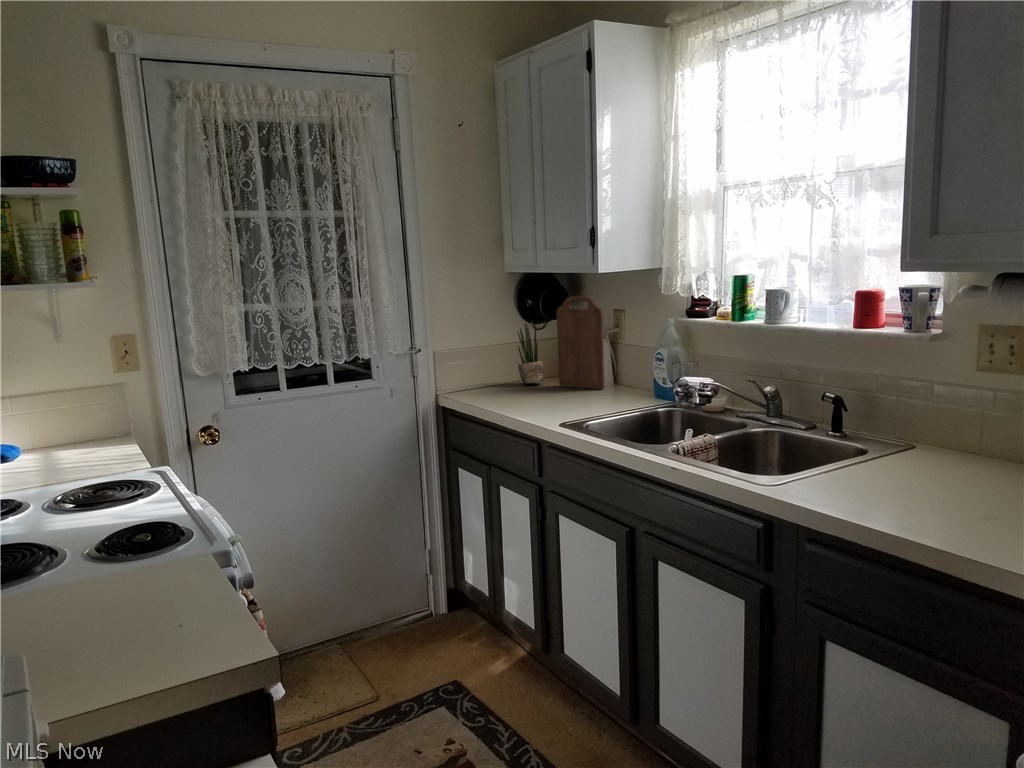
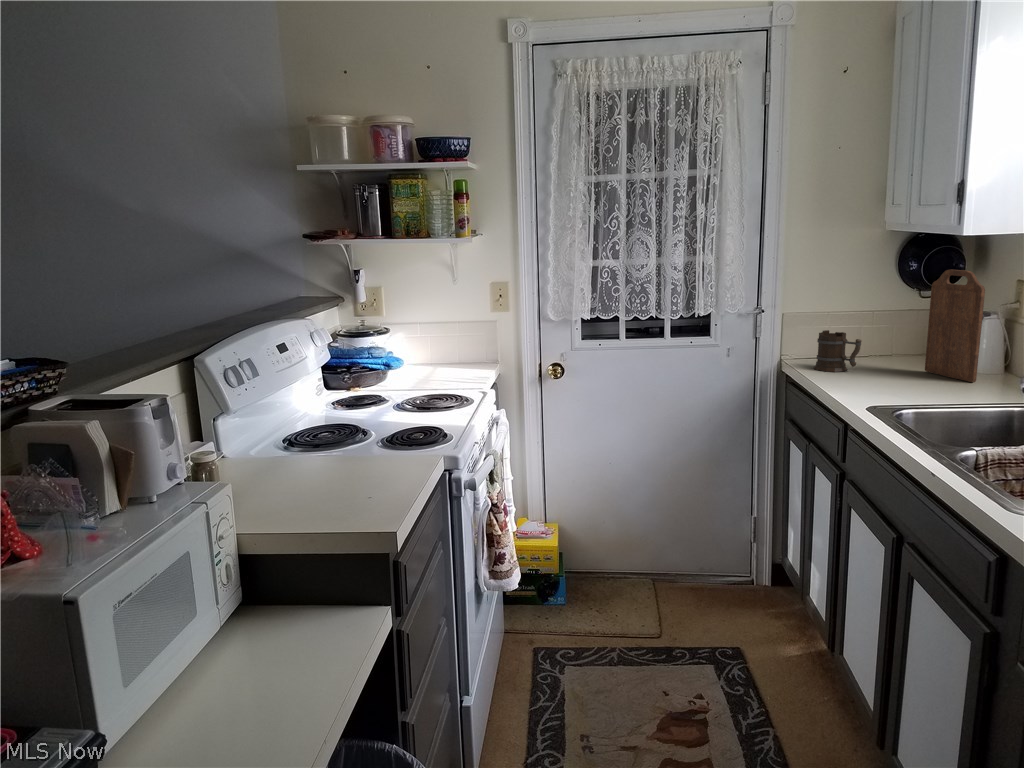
potted plant: present [517,323,544,384] -> none [881,296,912,364]
mug: none [472,358,513,396] -> present [814,330,862,372]

